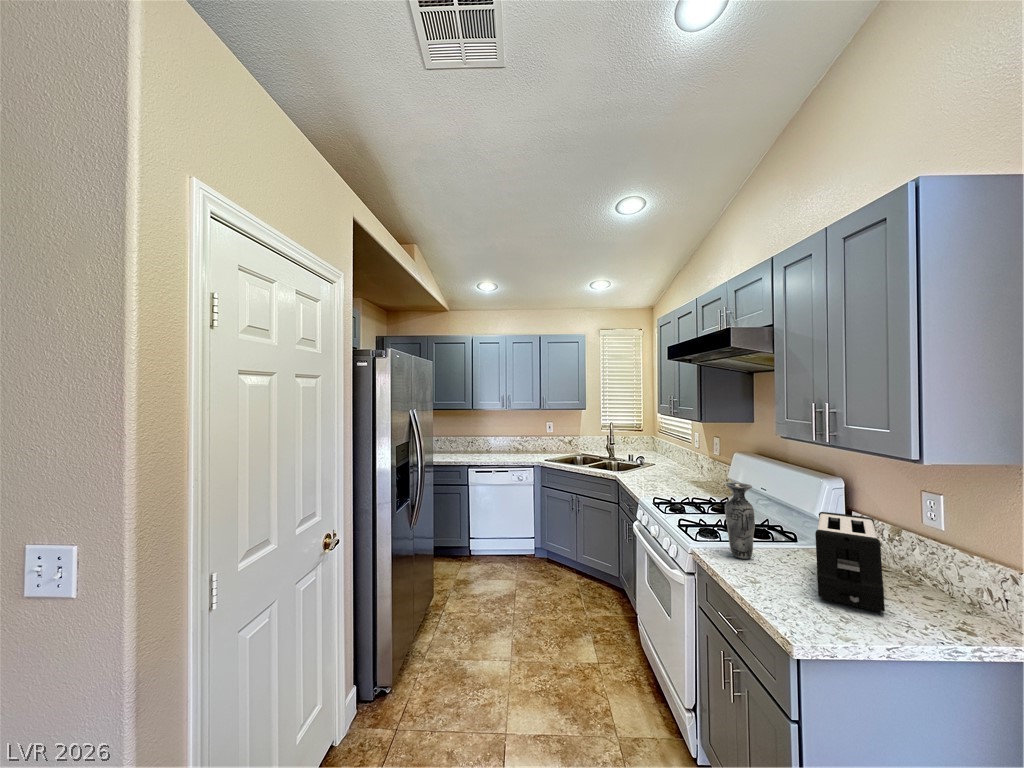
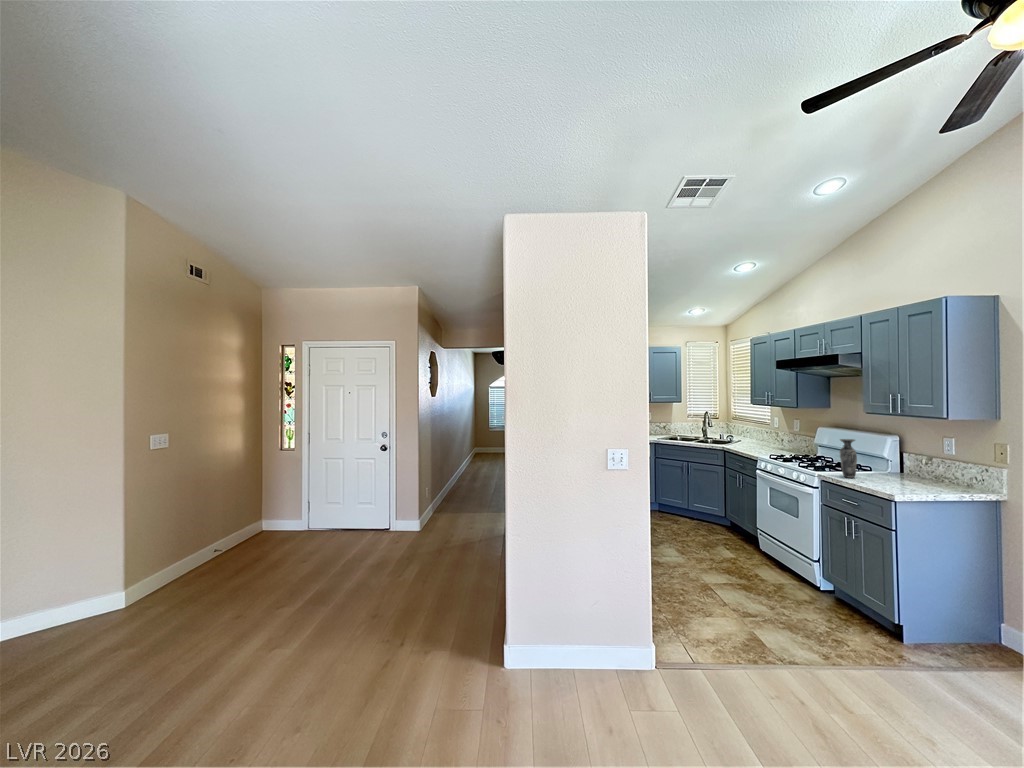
toaster: present [815,512,885,612] -> none [892,451,930,488]

